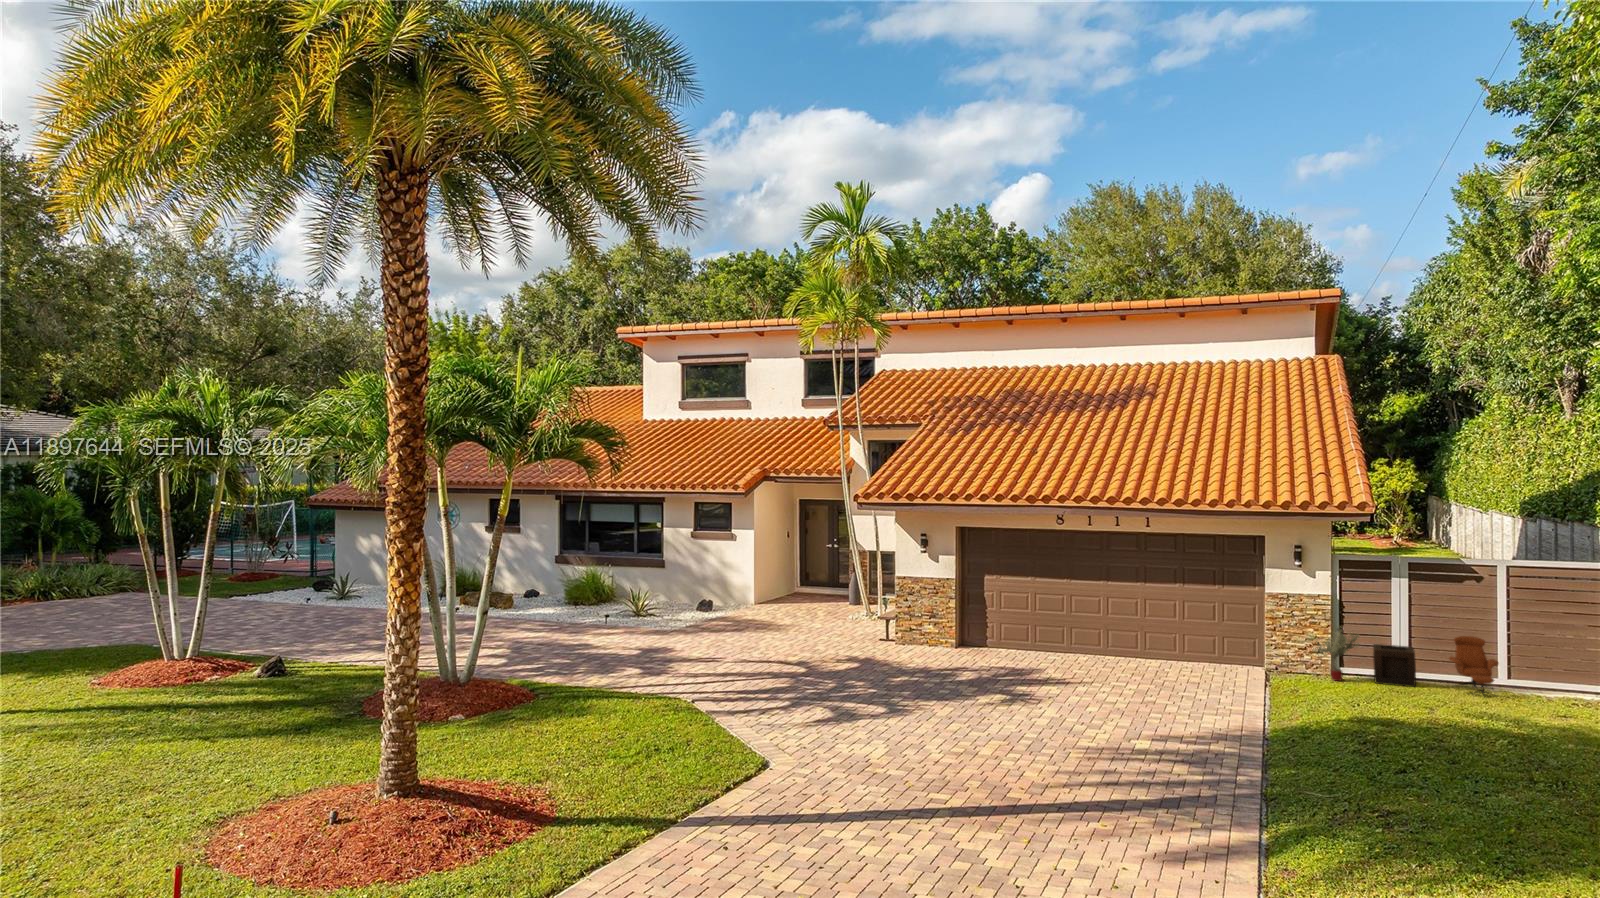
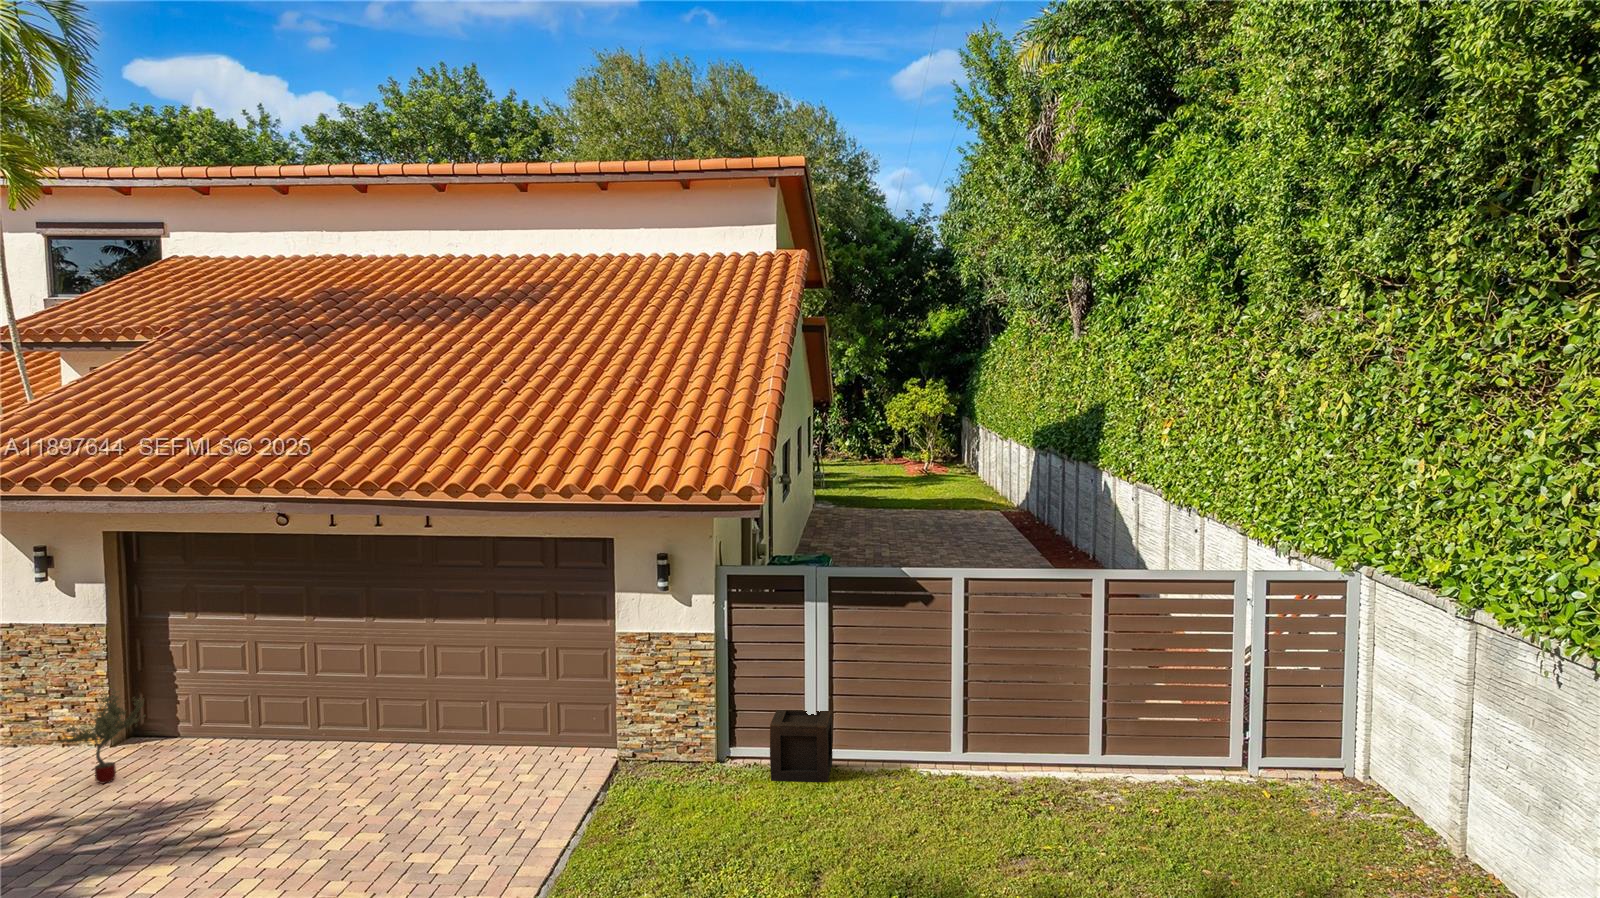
potted tree: present [1315,628,1359,681] -> present [59,690,145,784]
lounge chair: present [1449,636,1498,695] -> none [877,685,942,800]

